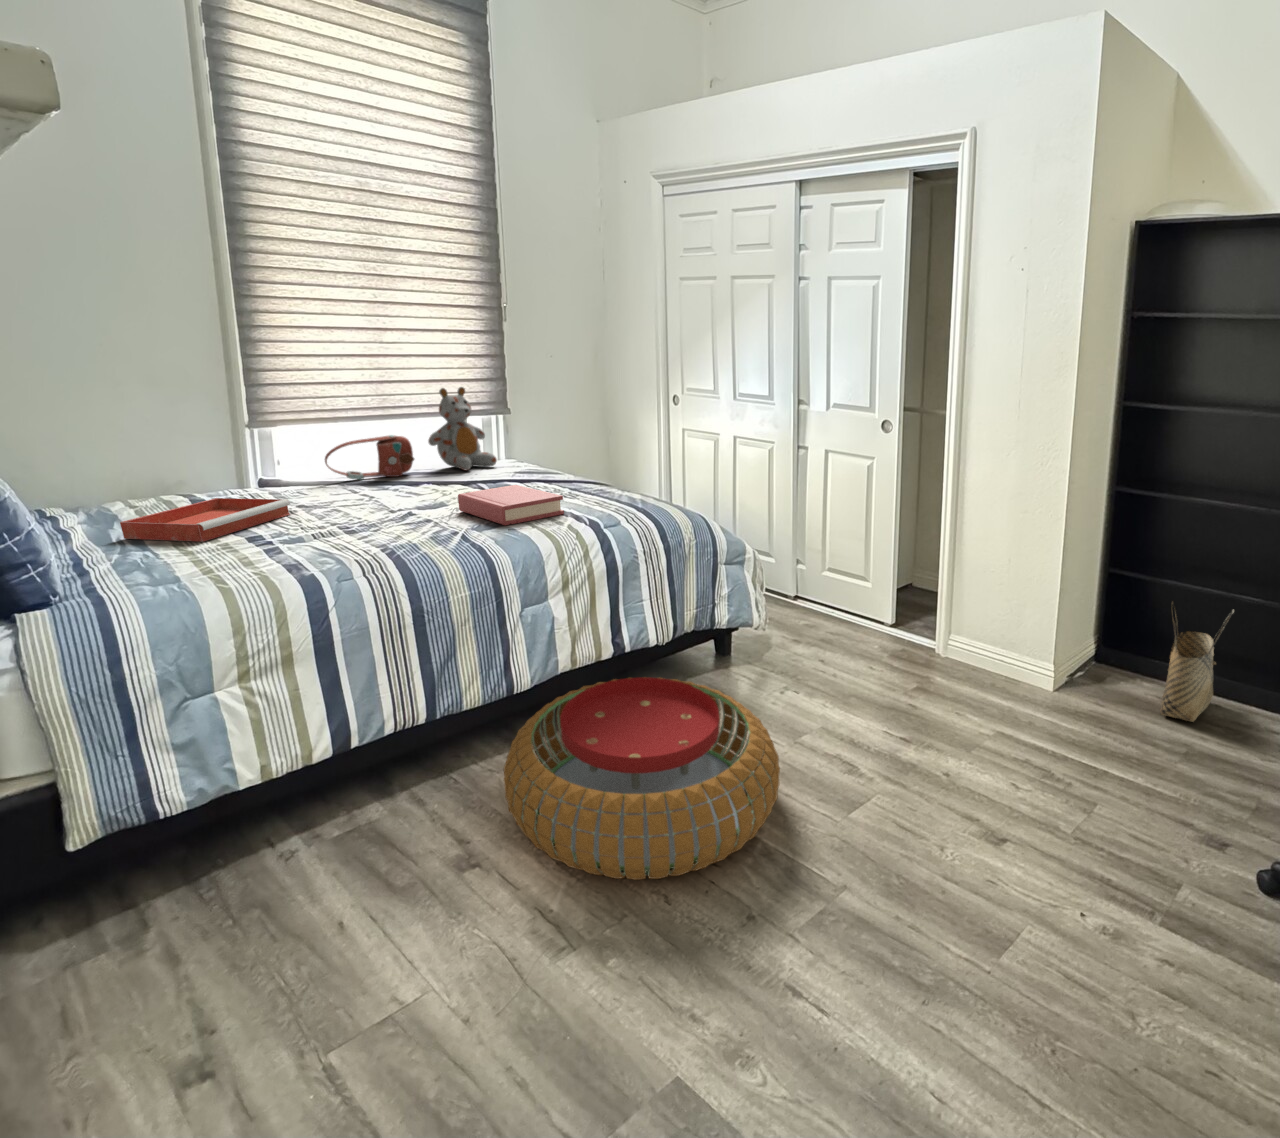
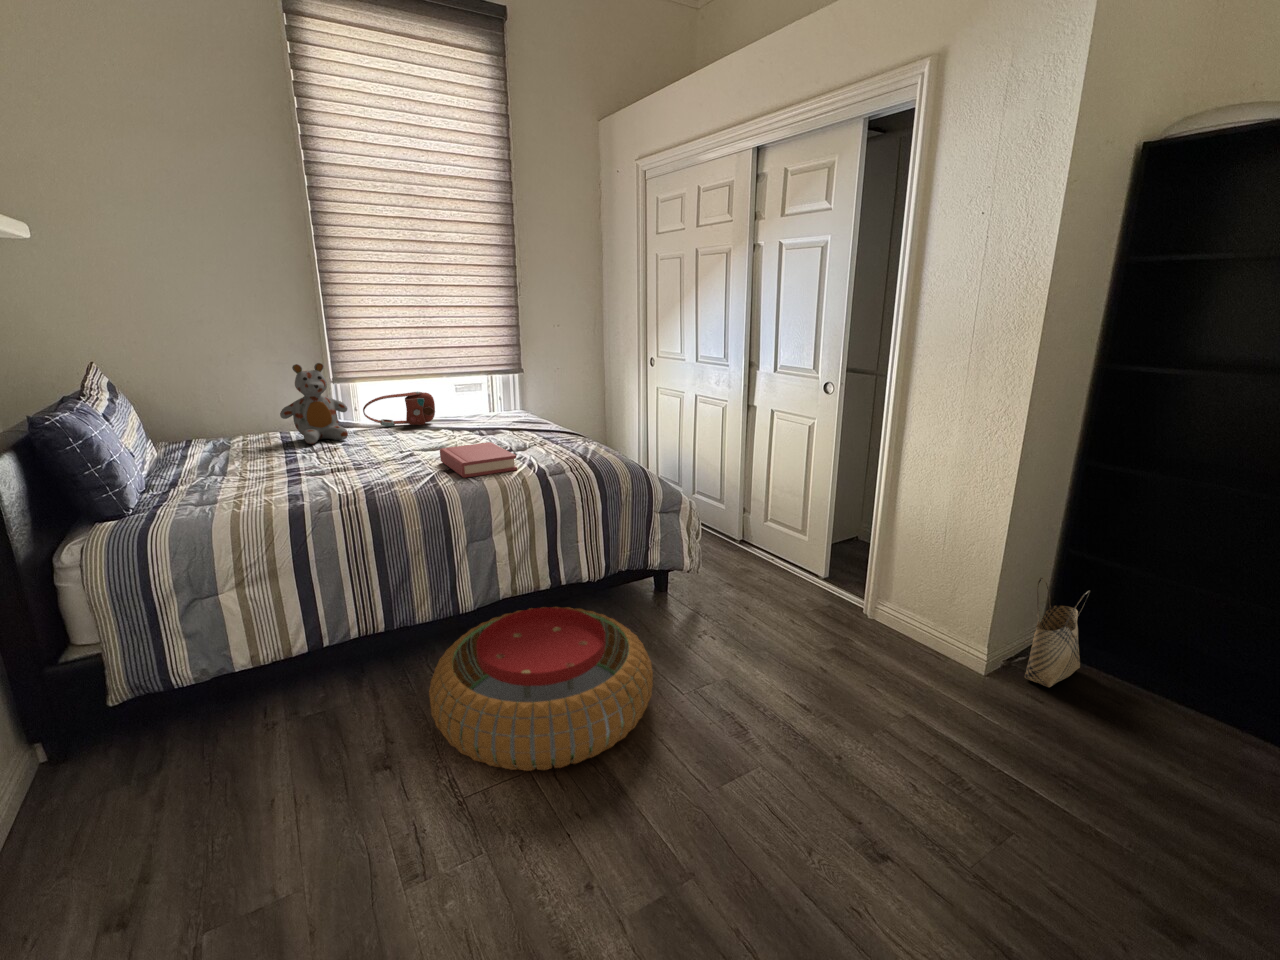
stuffed bear: present [428,387,497,470] -> present [280,363,348,444]
tray: present [120,498,290,542] -> none [187,440,318,477]

